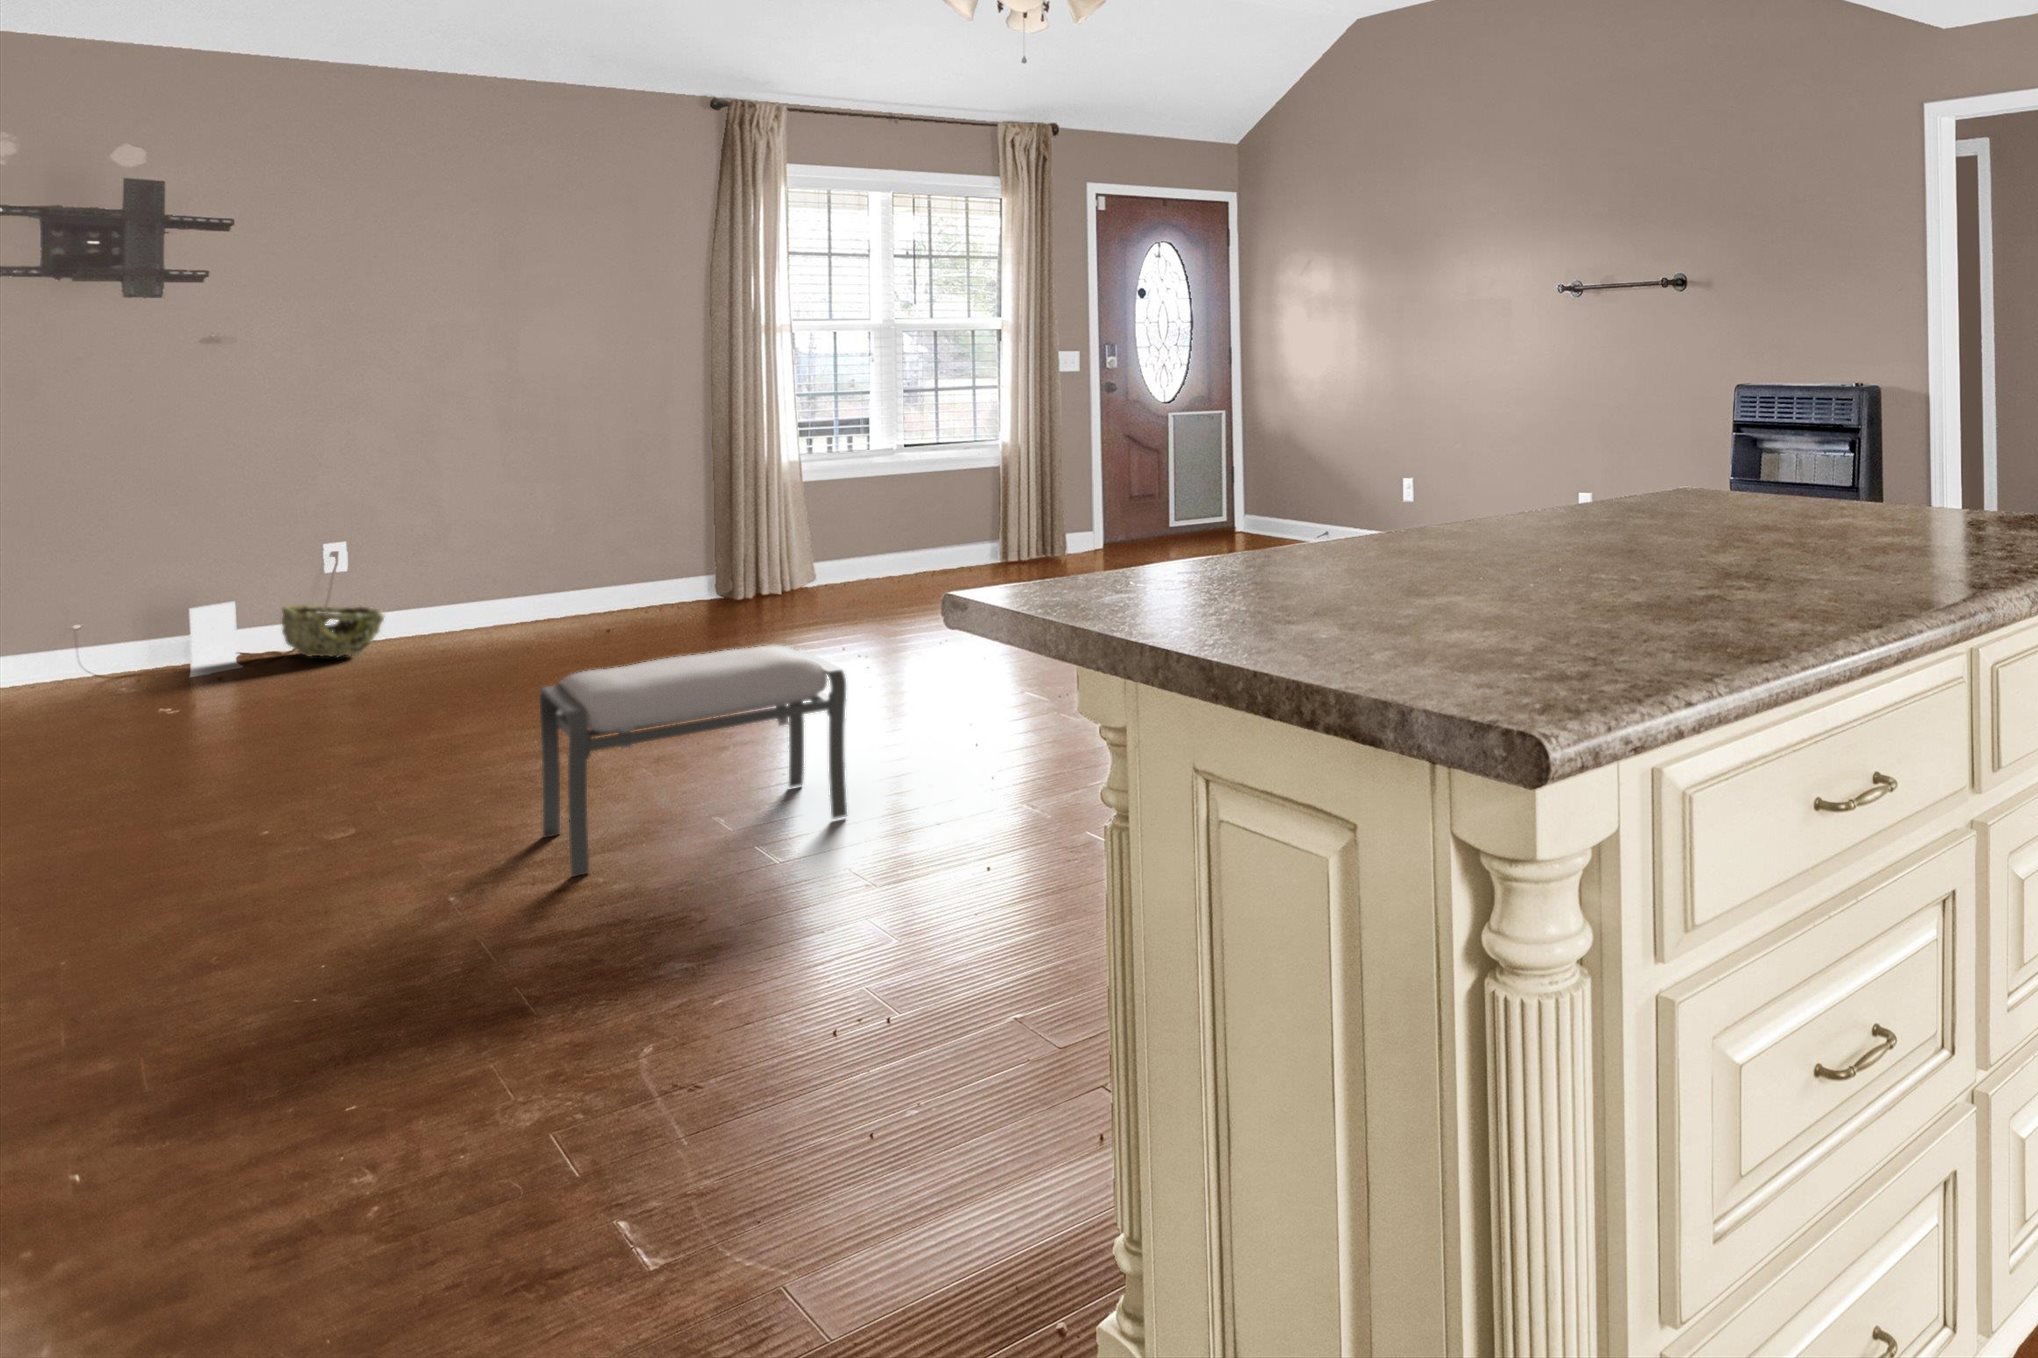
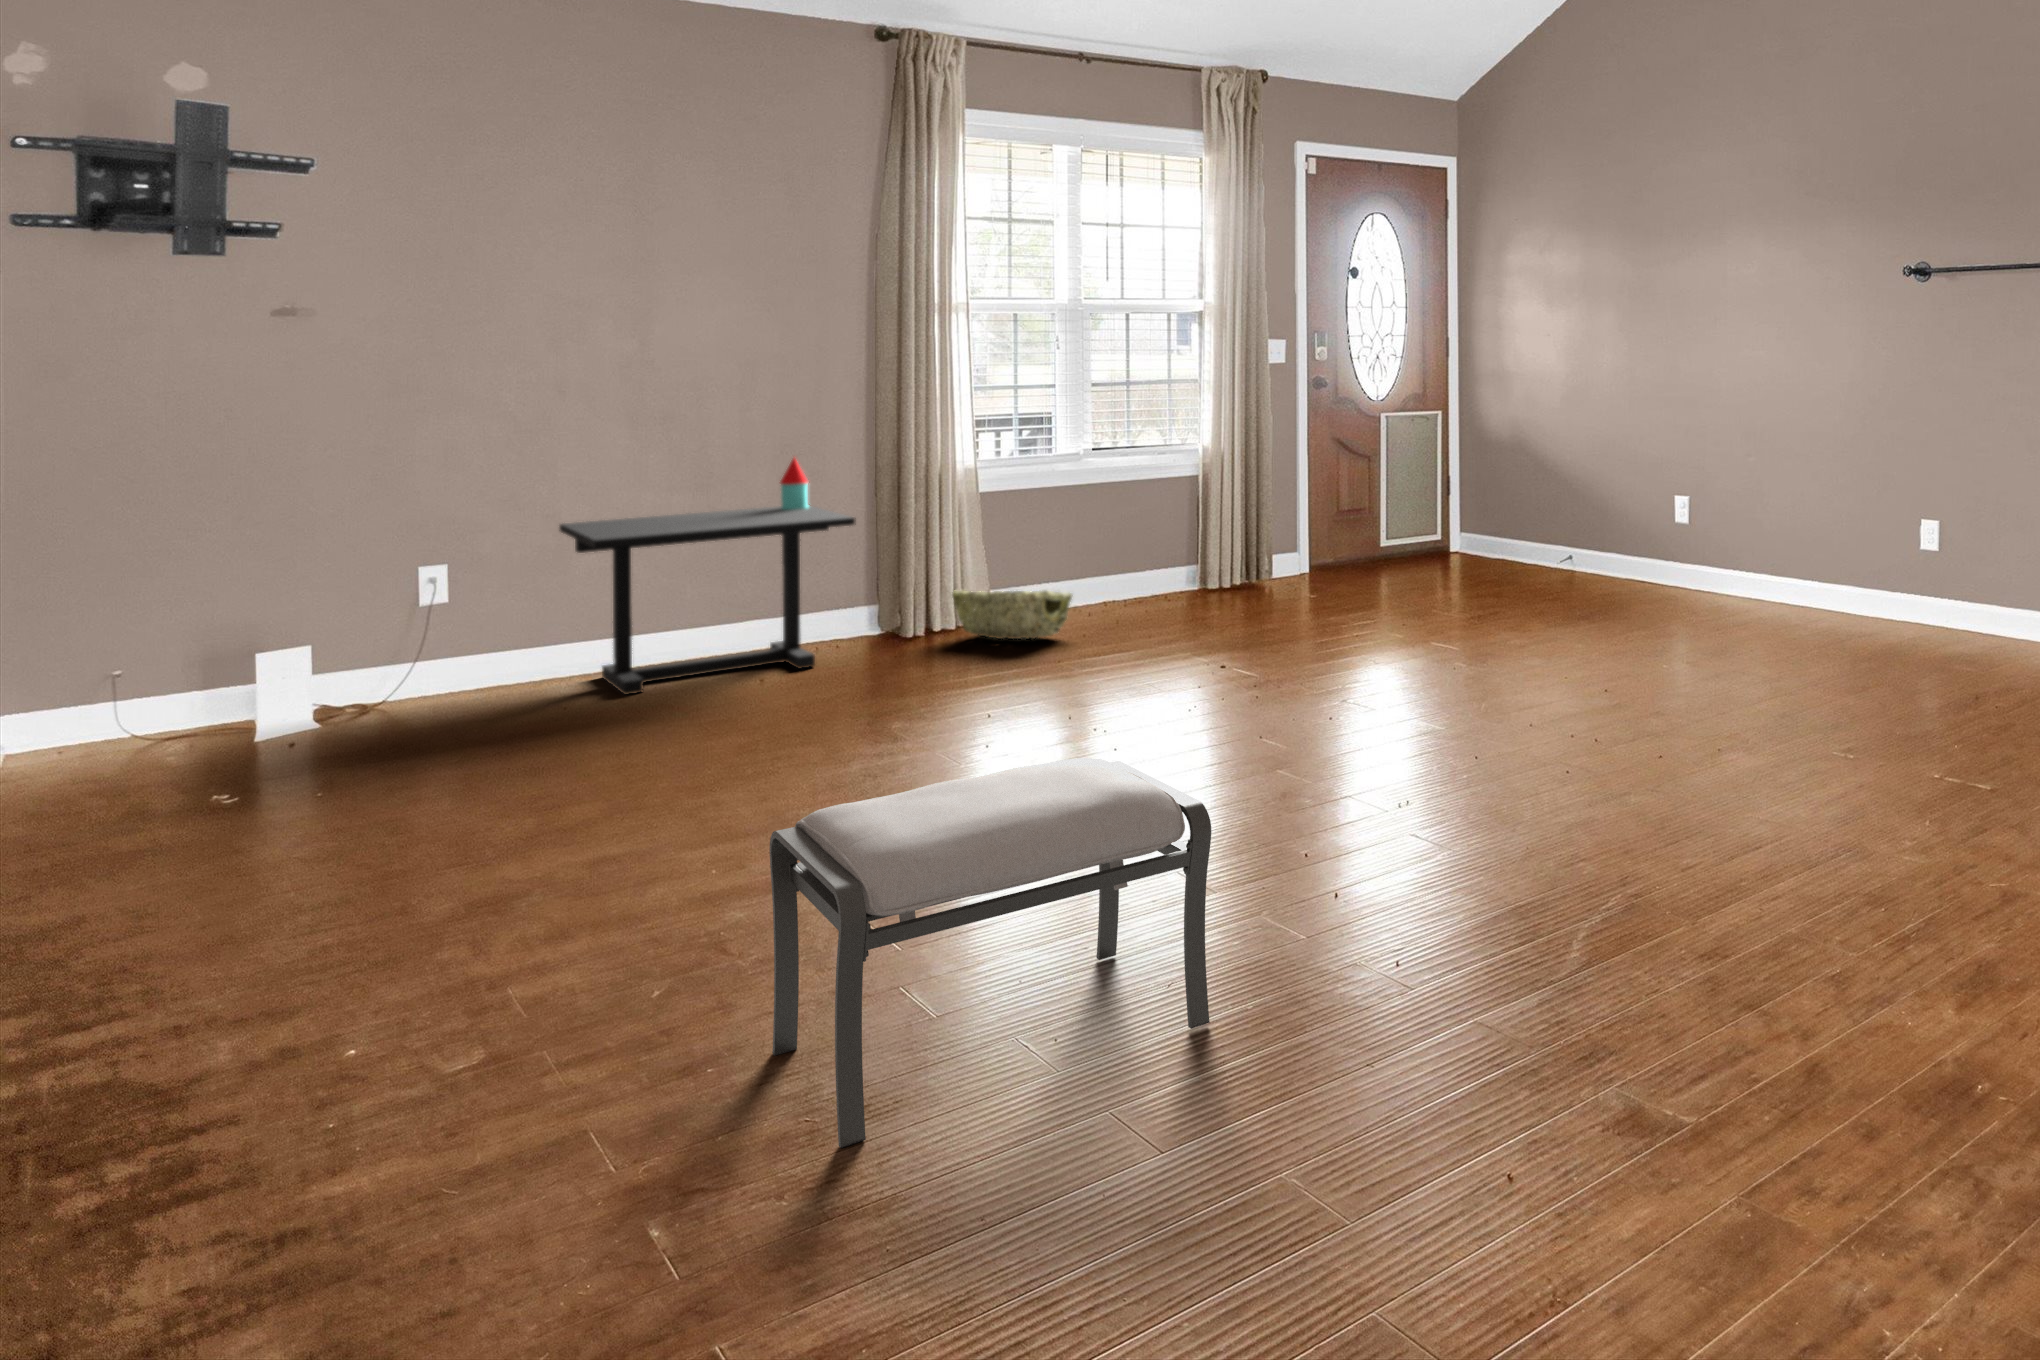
side table: none [441,452,688,644] -> present [559,458,856,695]
woven basket: present [282,605,384,657] -> present [952,591,1073,639]

